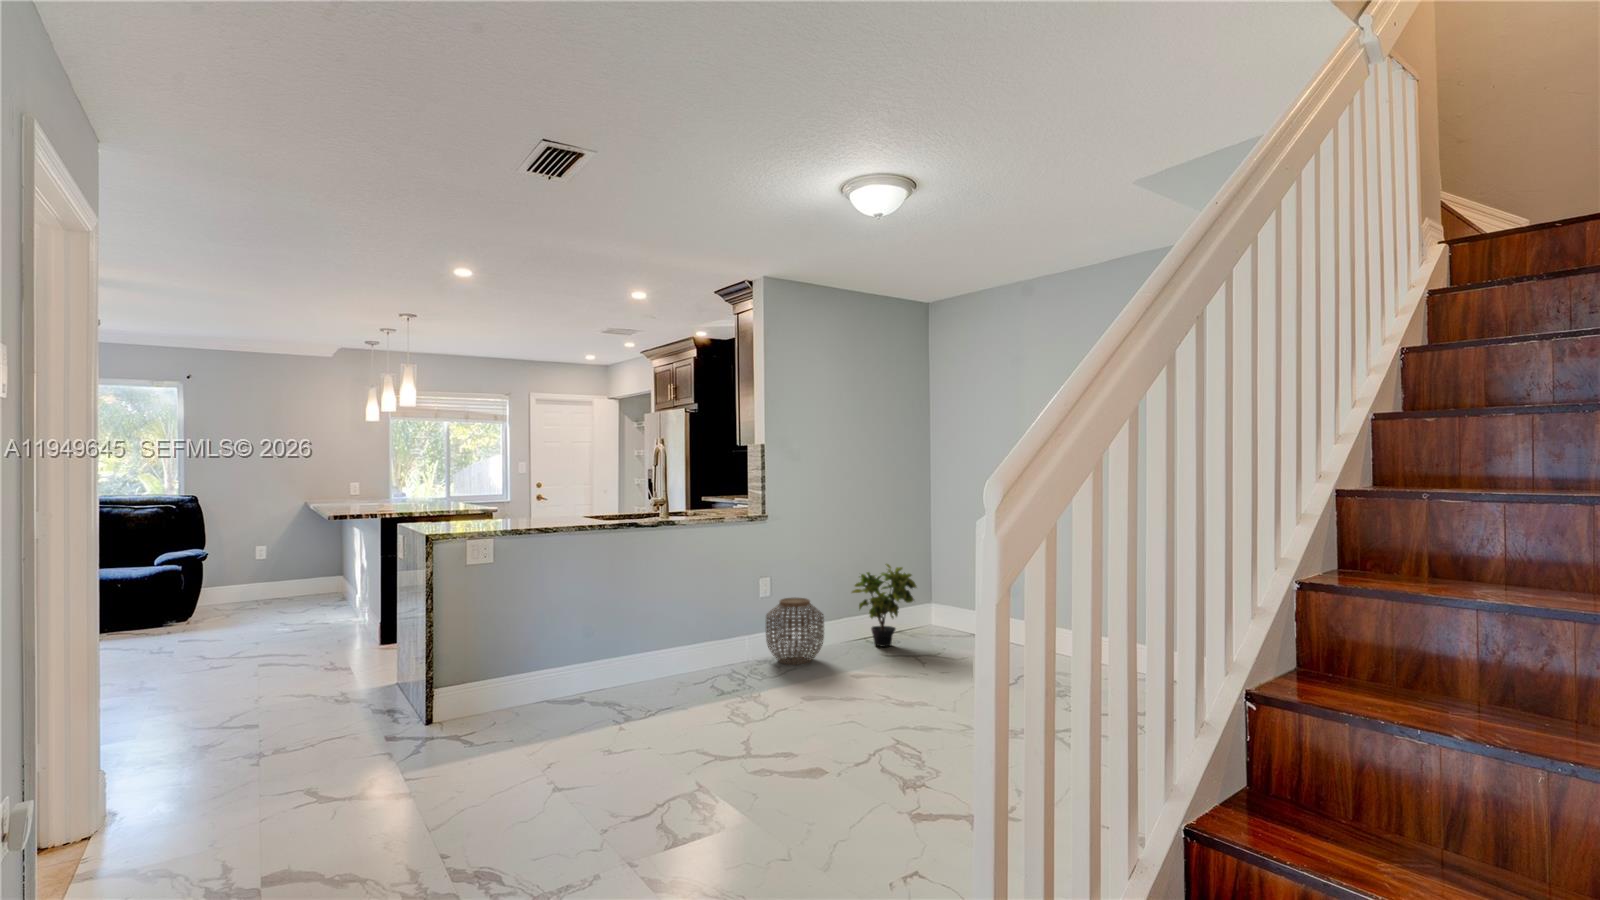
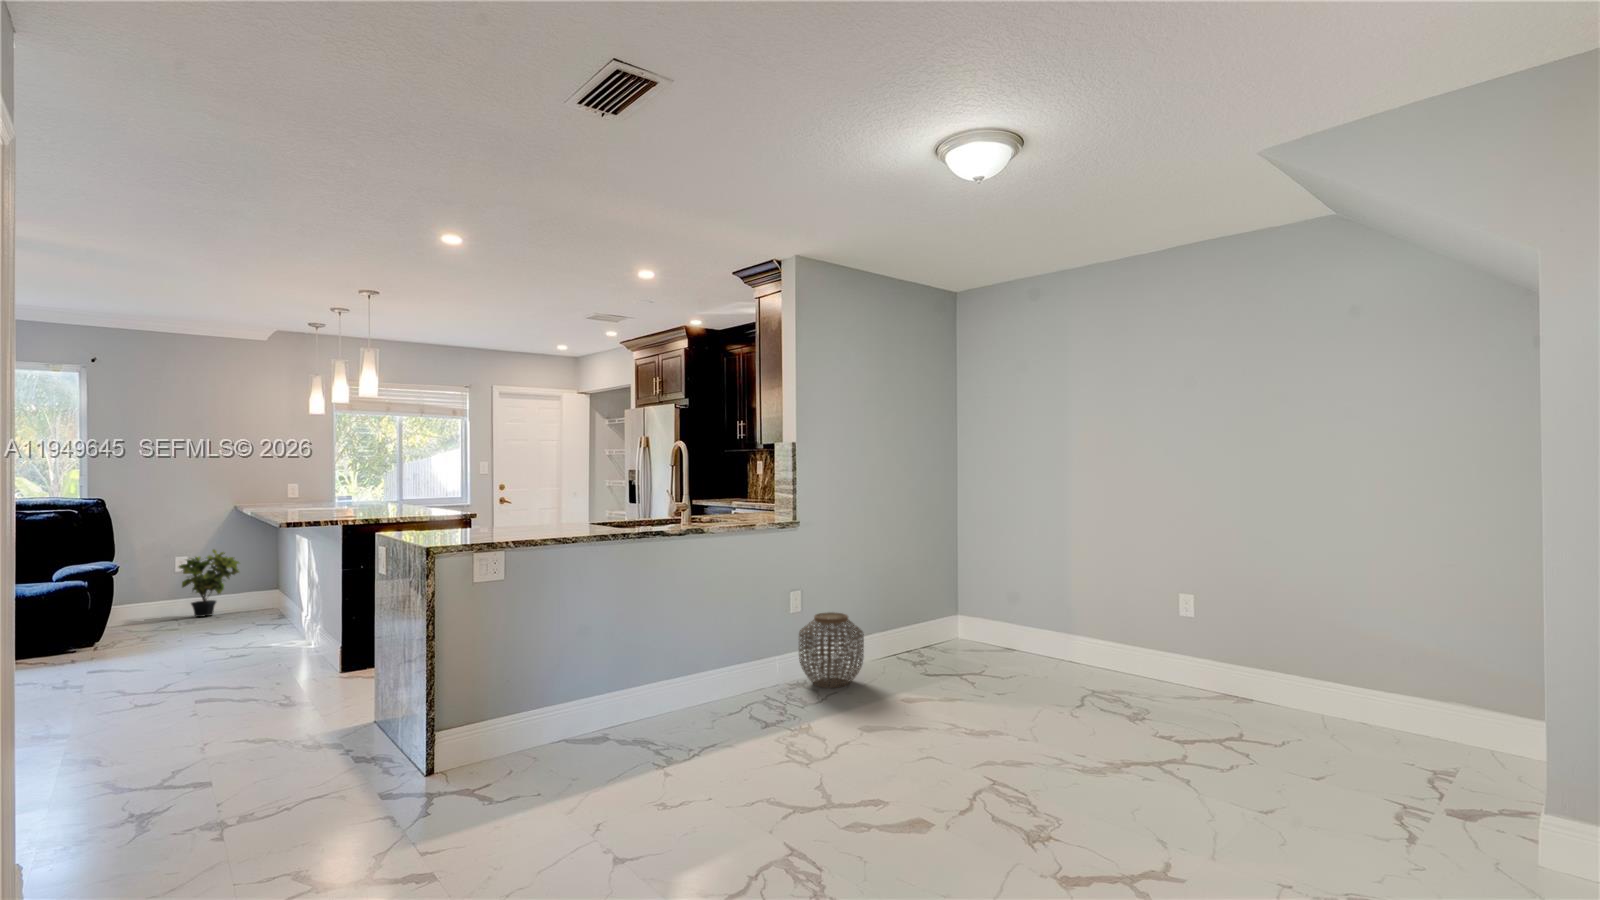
potted plant: present [852,564,917,647] -> present [179,550,239,617]

